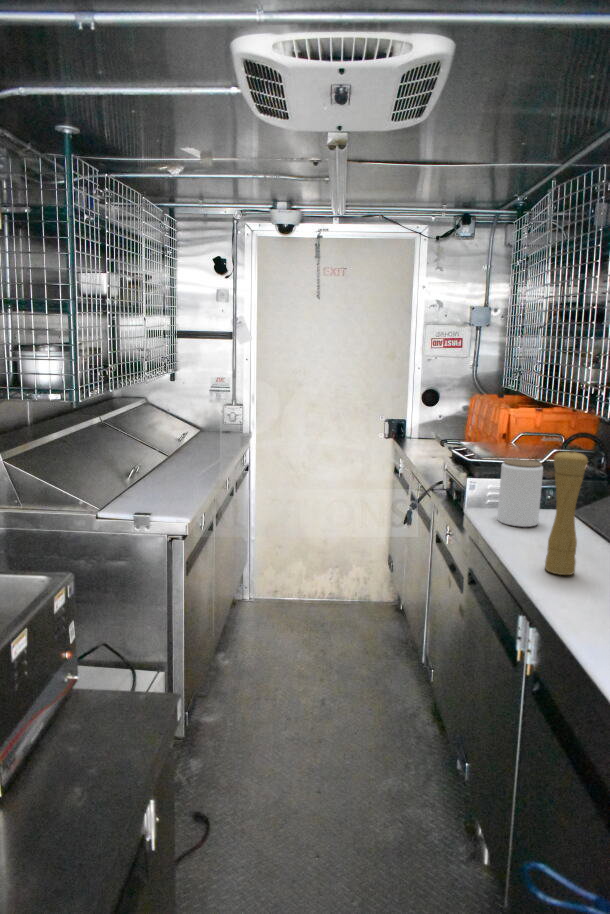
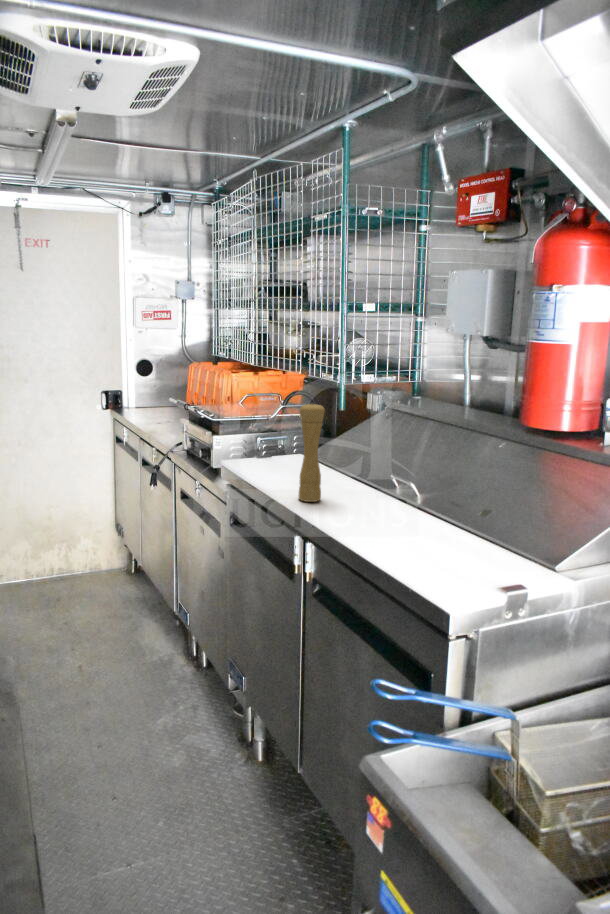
jar: present [497,459,543,527] -> none [247,415,280,471]

